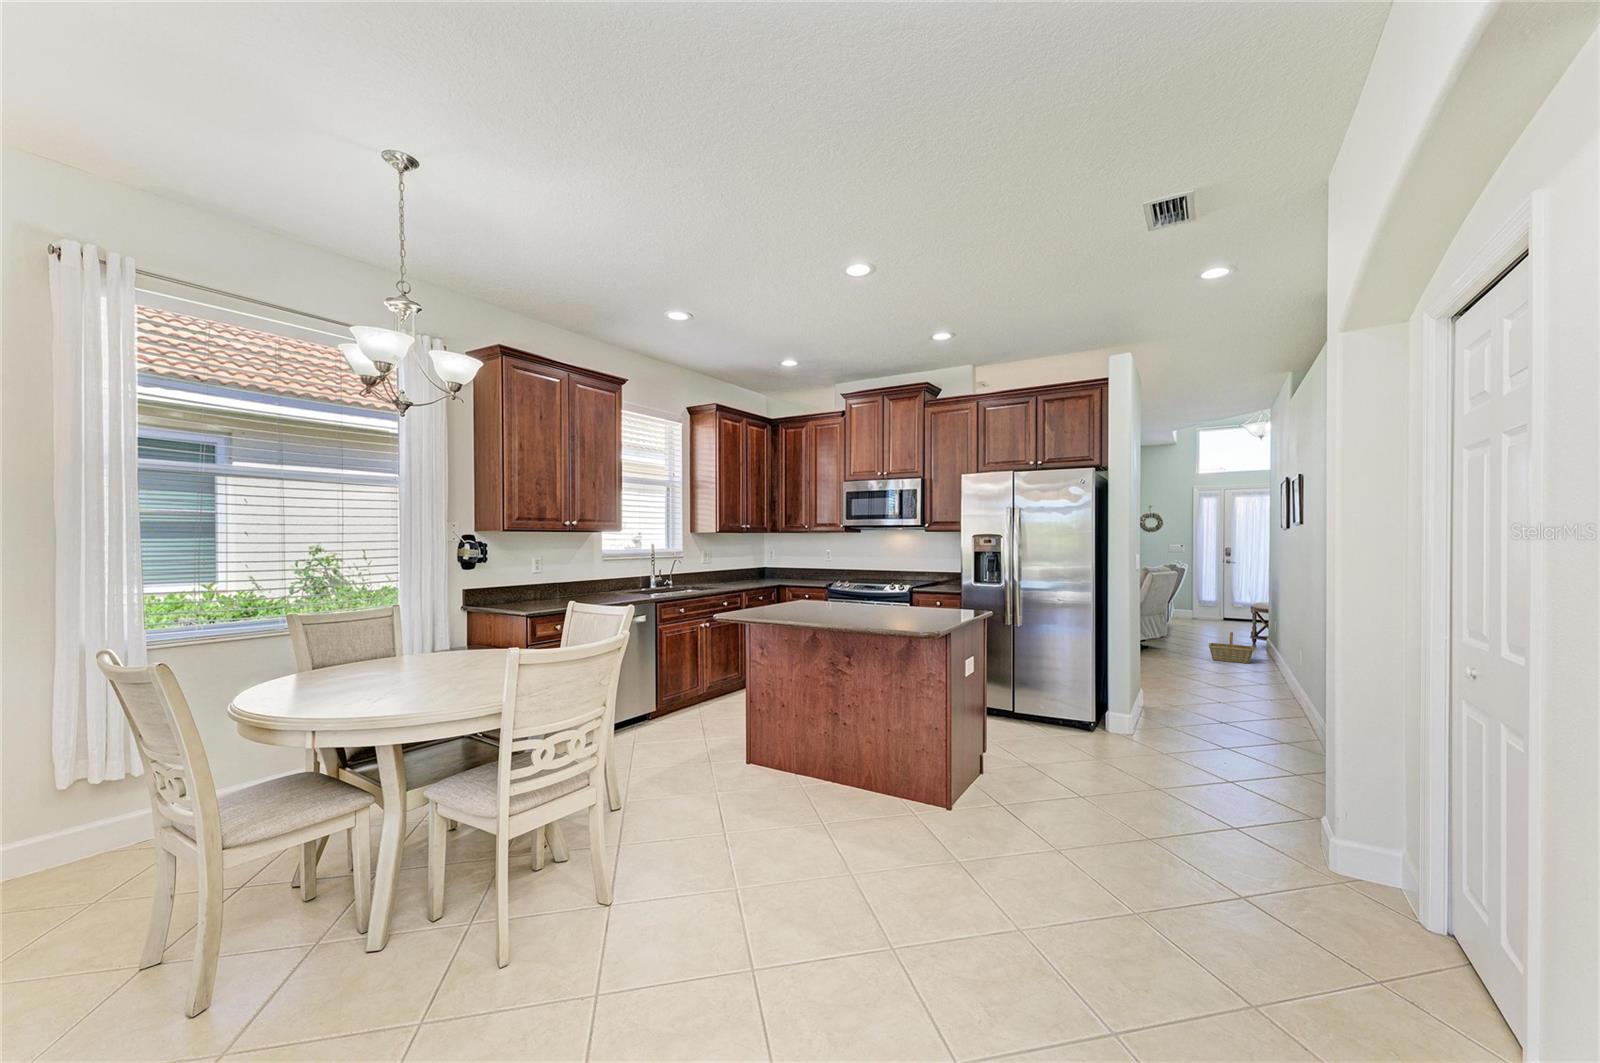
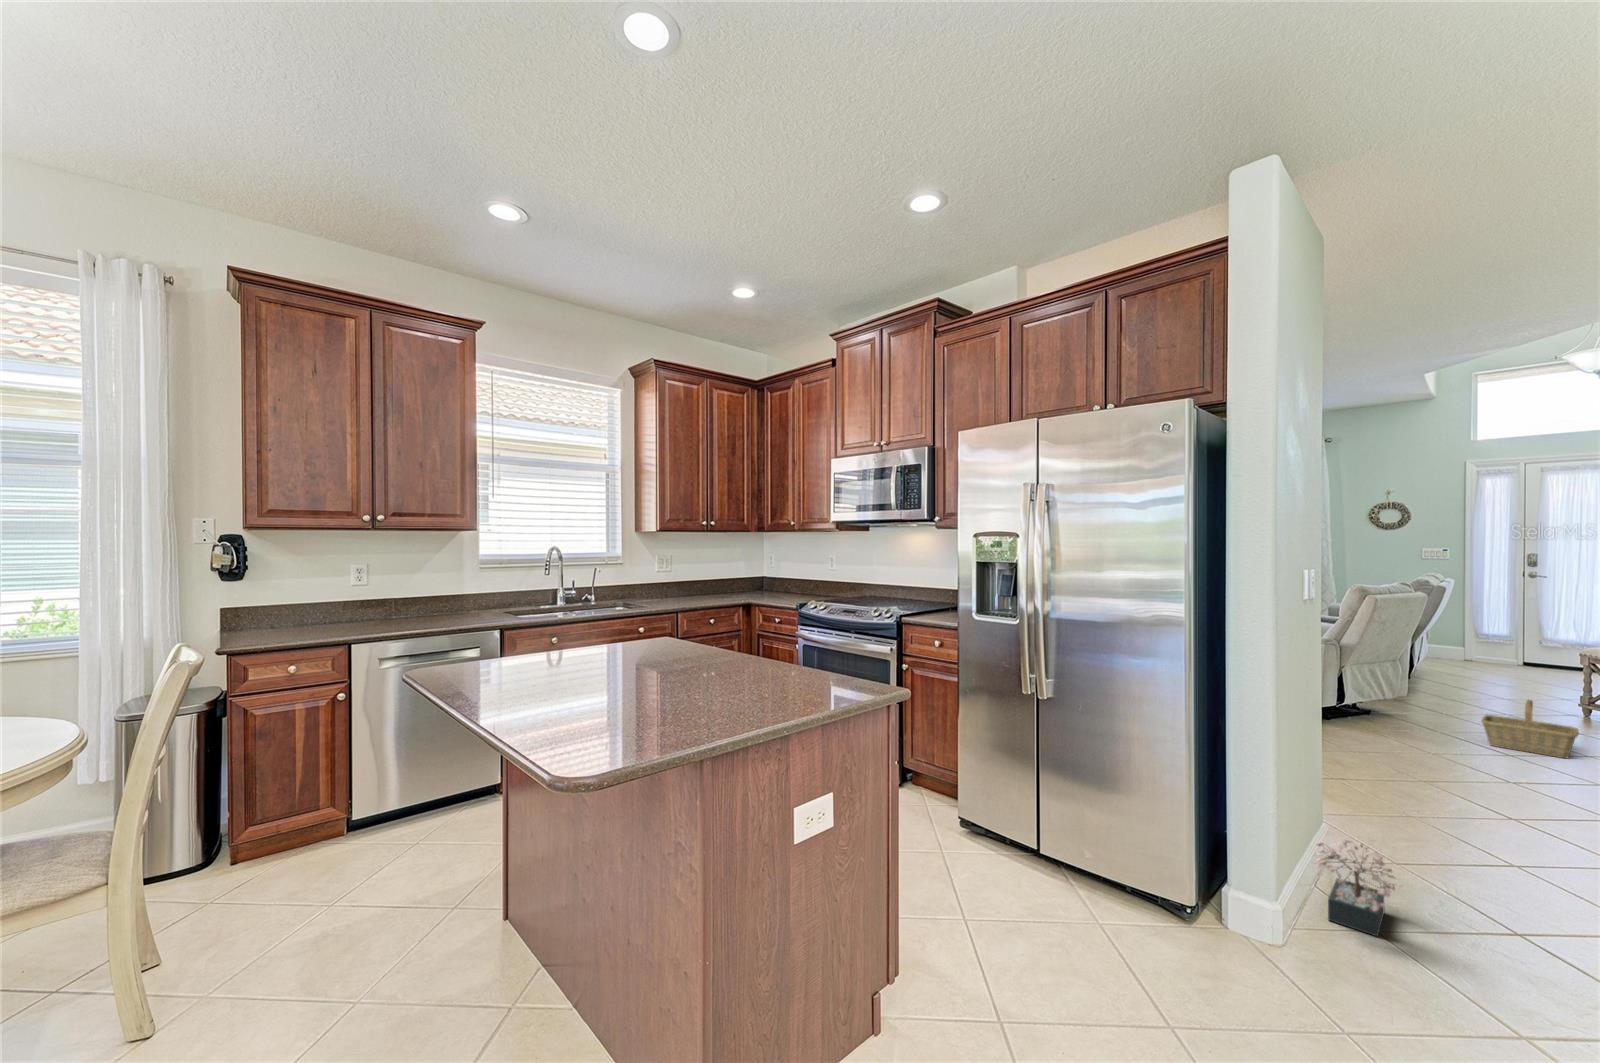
decorative plant: none [1151,691,1191,735] -> present [1314,840,1402,936]

